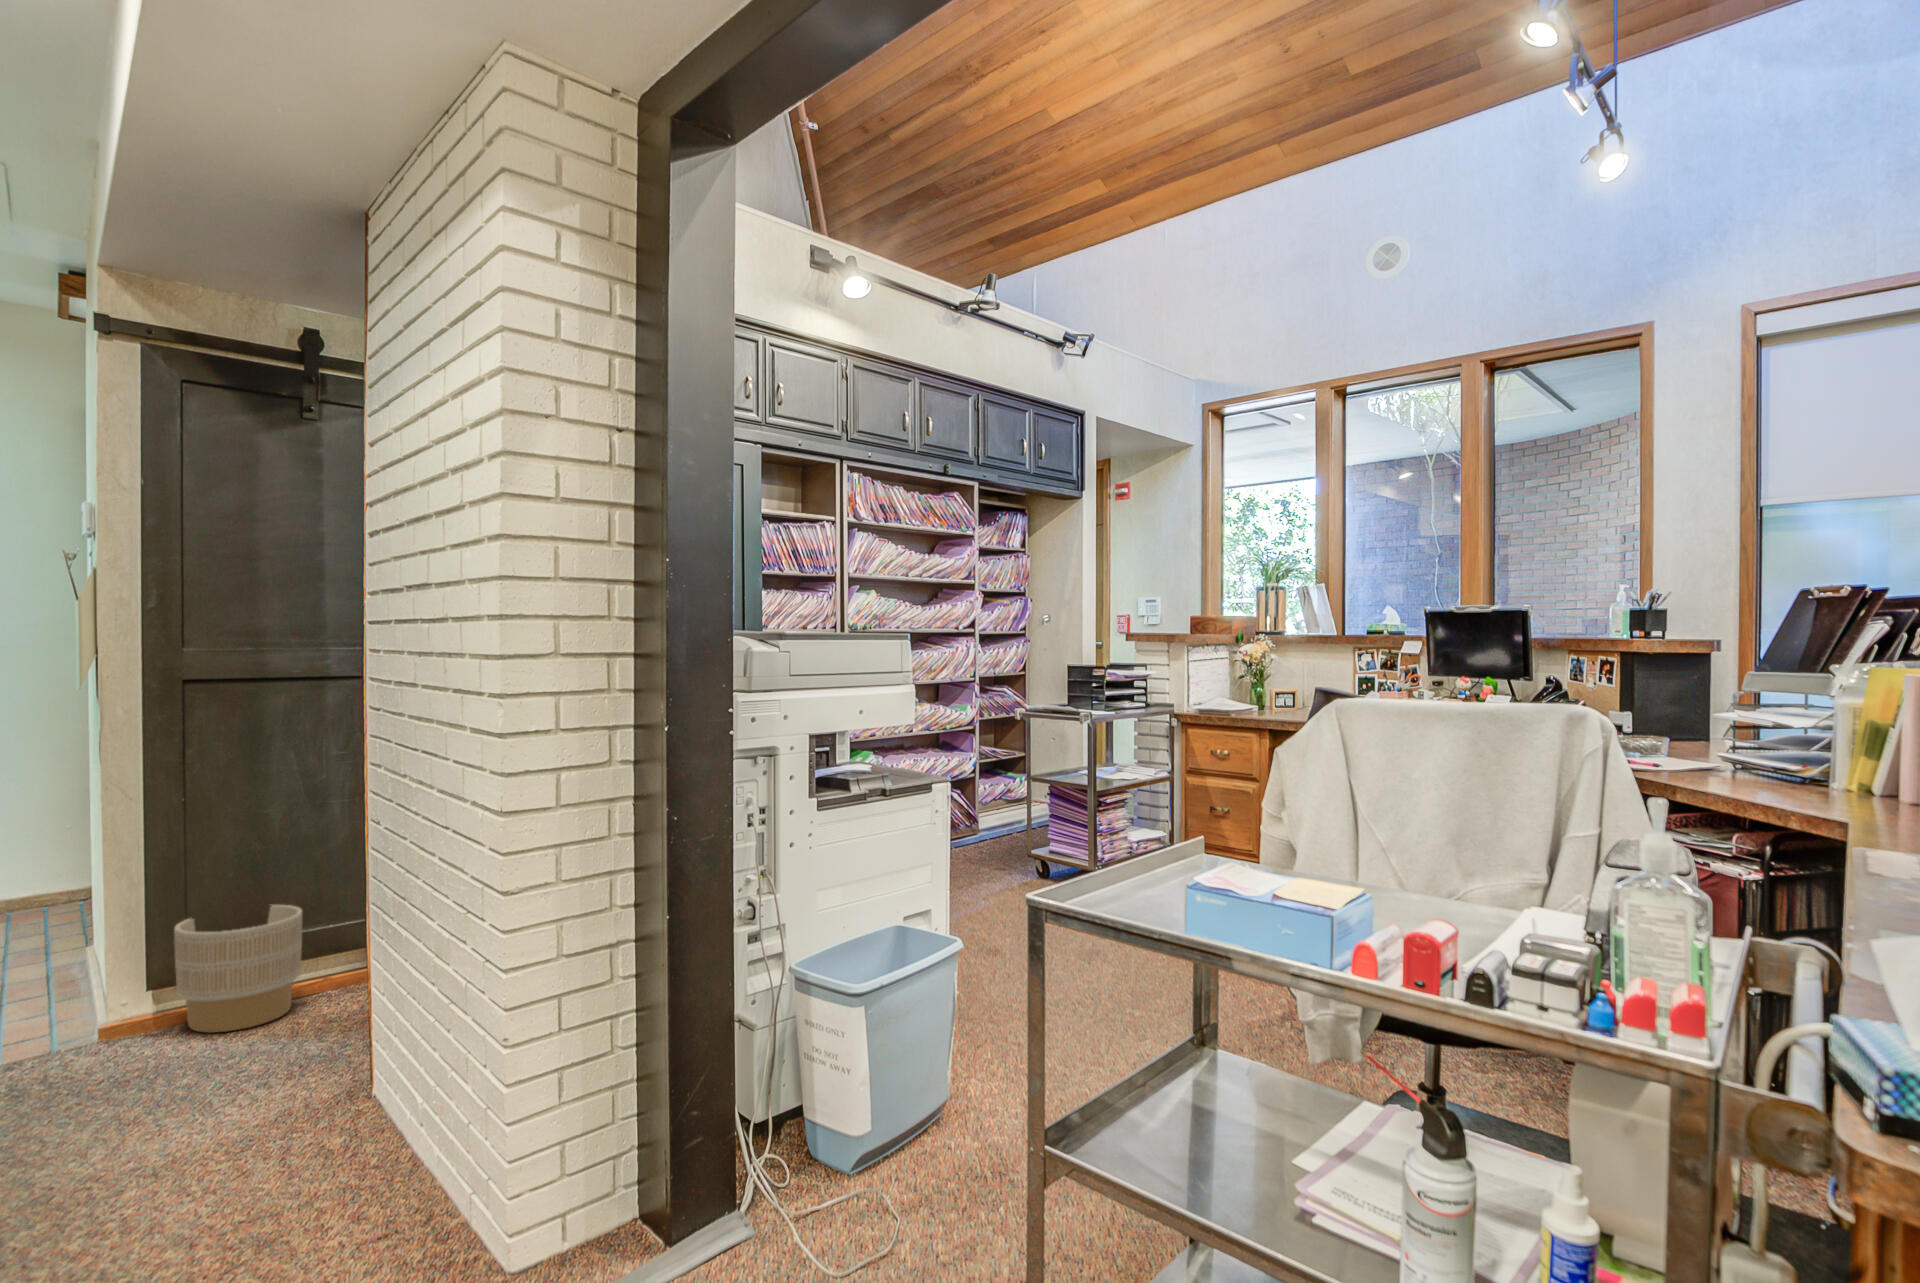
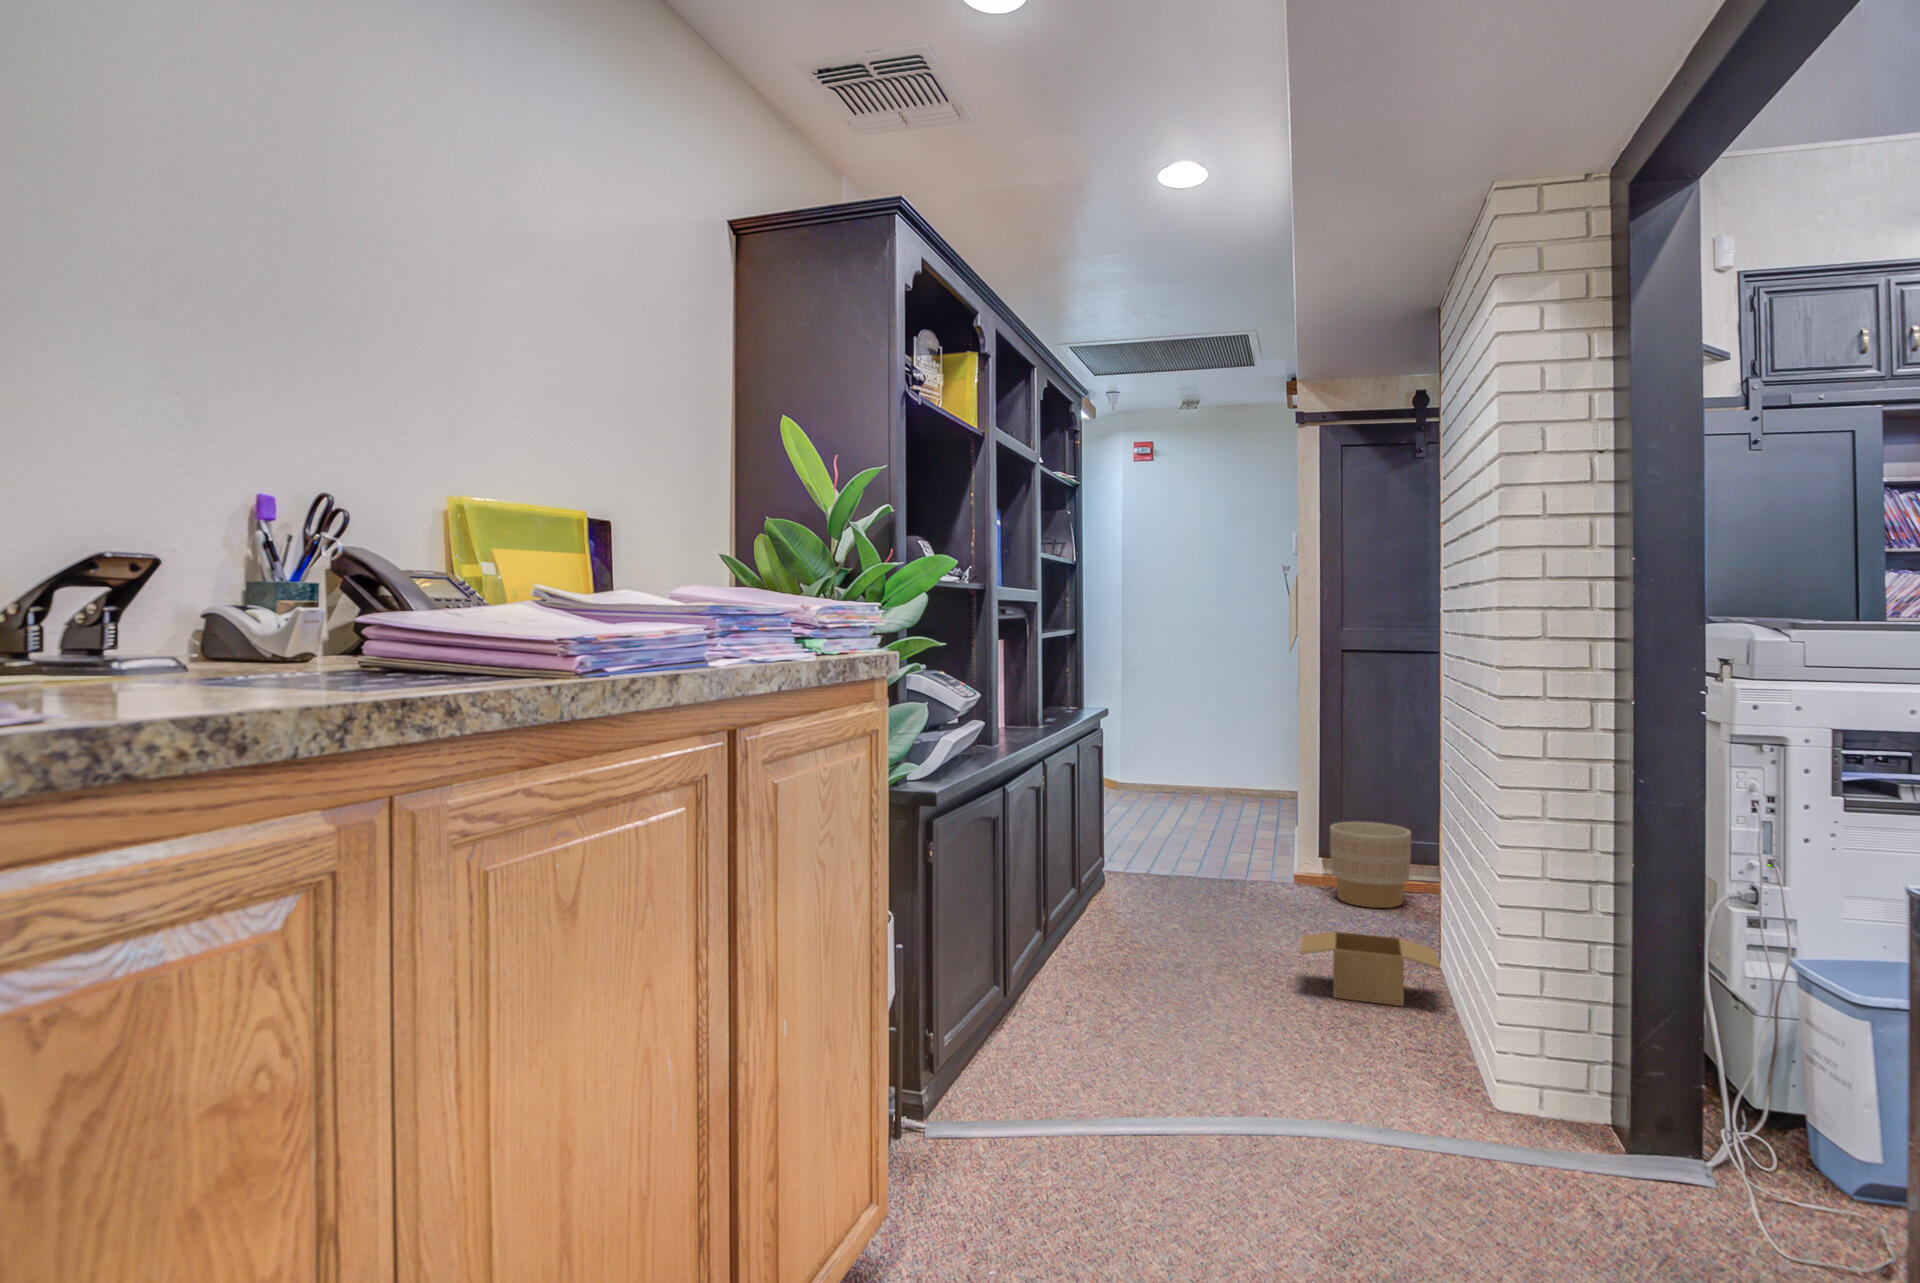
cardboard box: none [155,1072,390,1208] -> present [1300,932,1440,1006]

